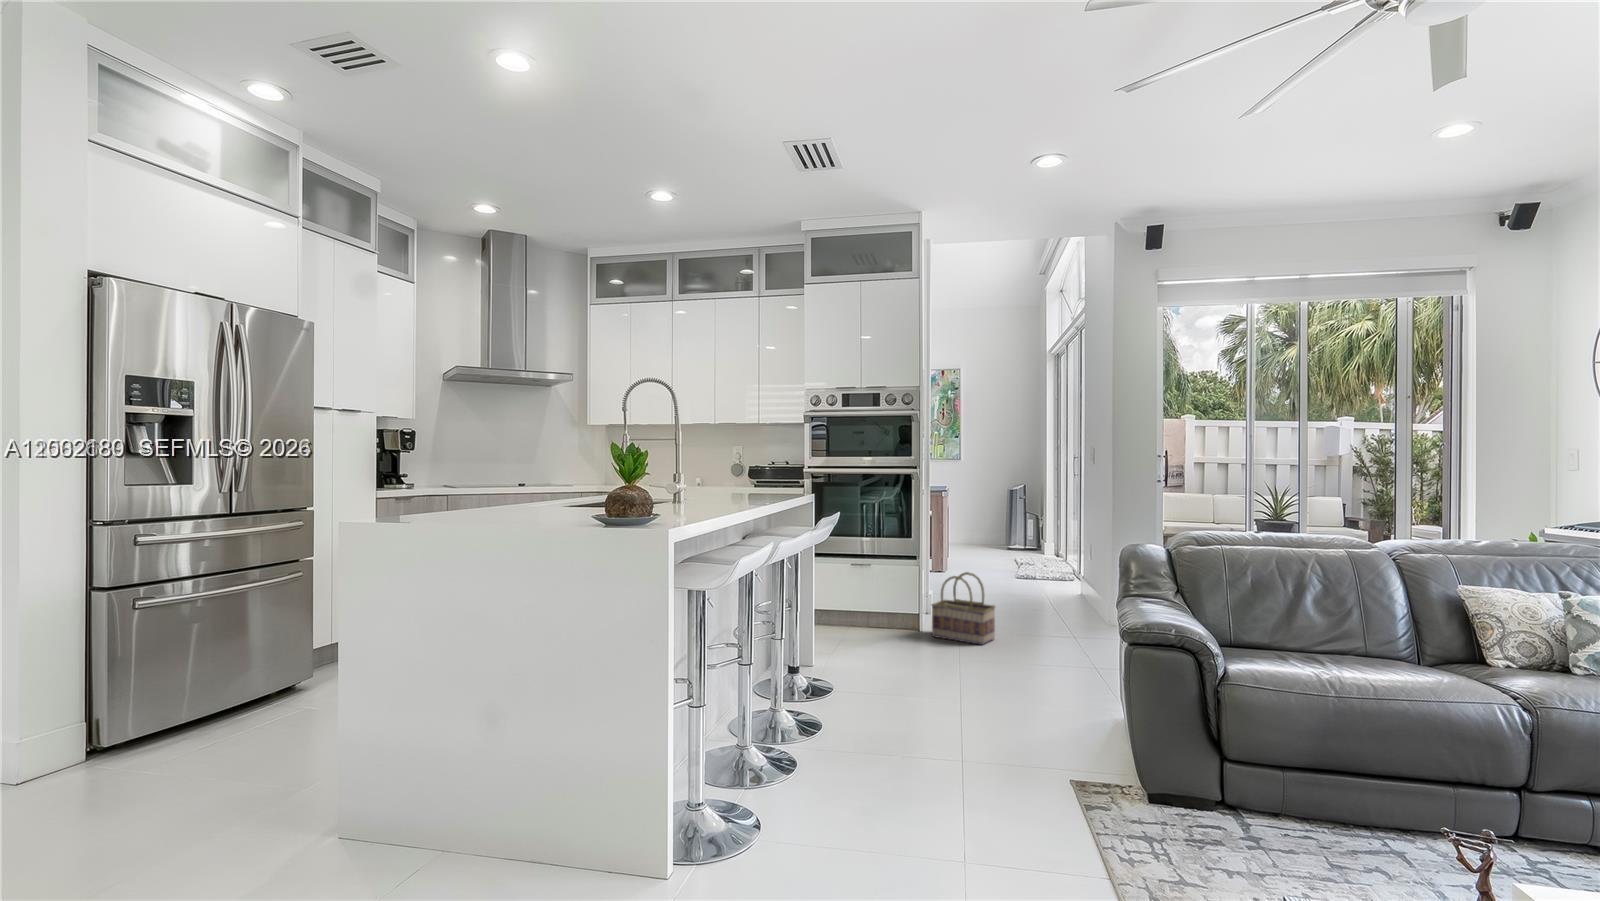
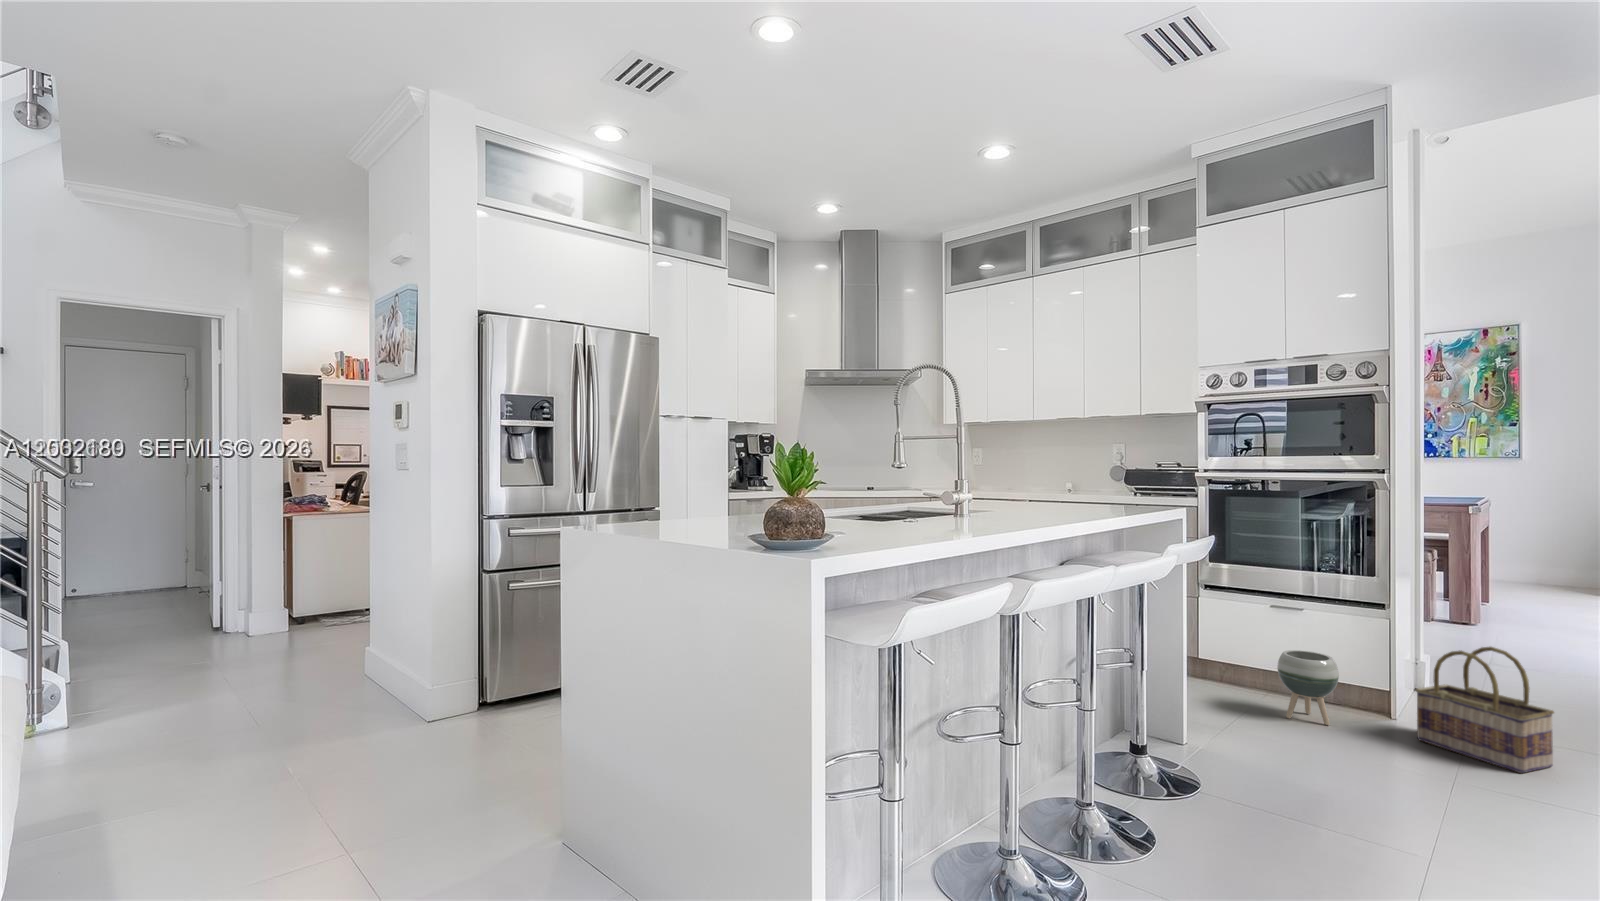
planter: none [856,589,891,637] -> present [1277,650,1339,725]

